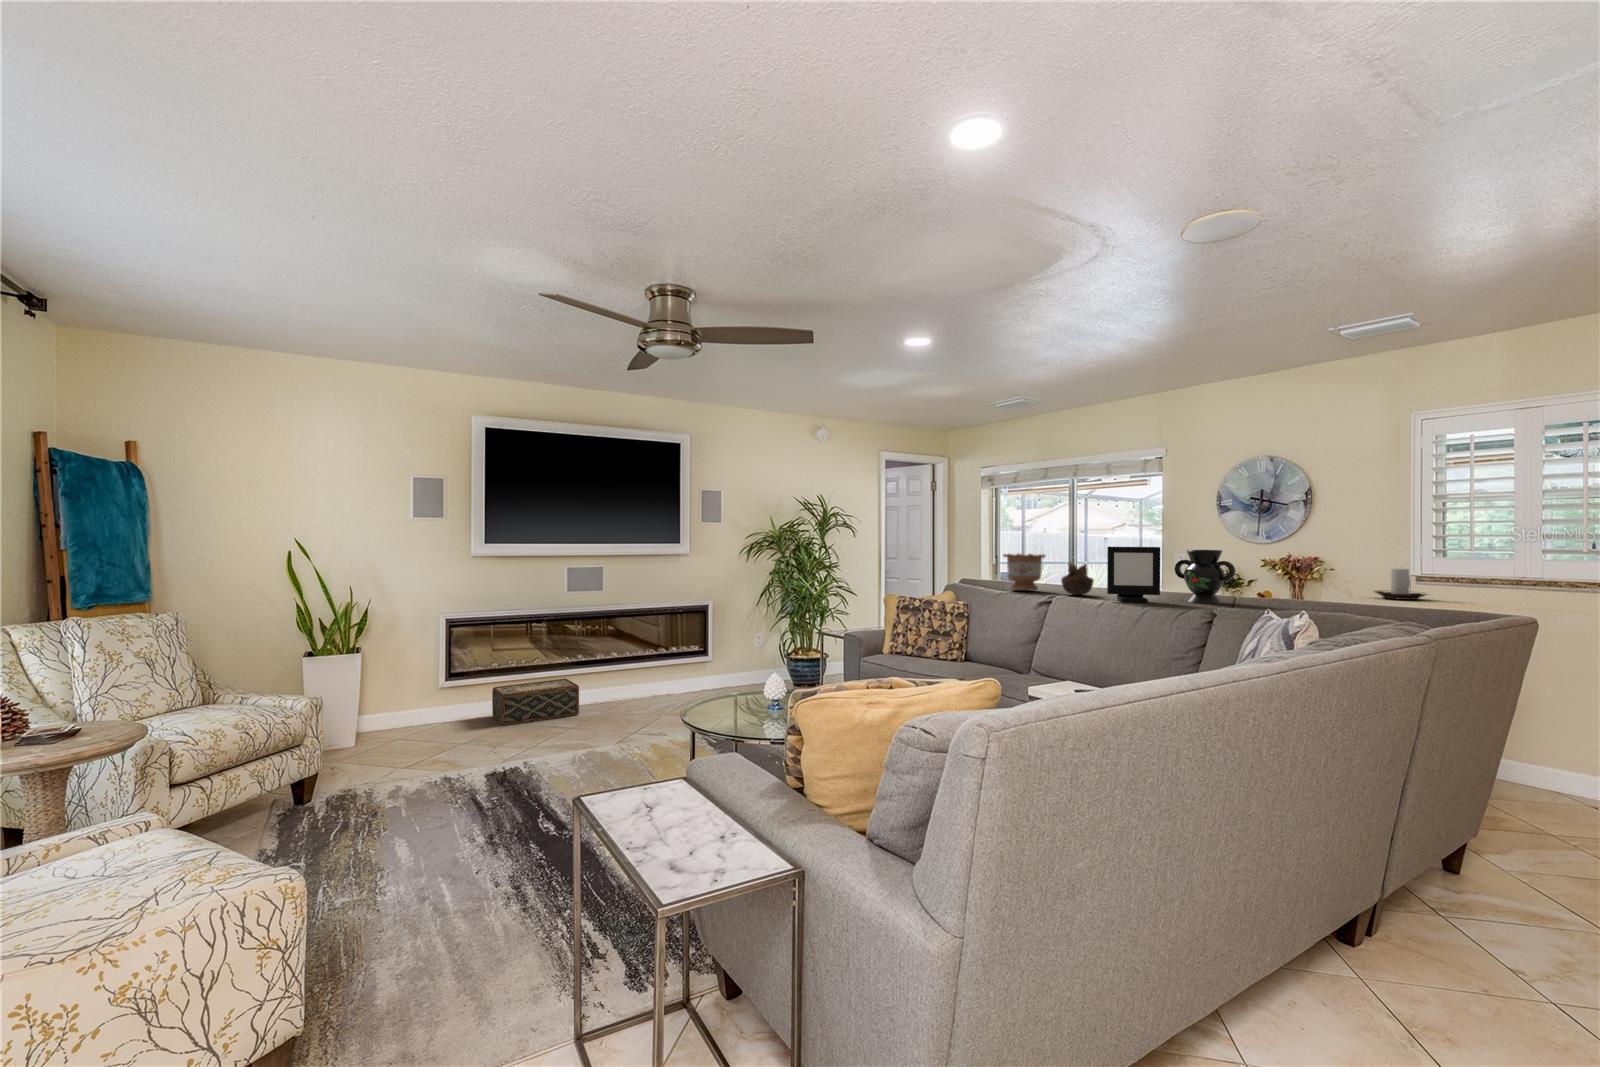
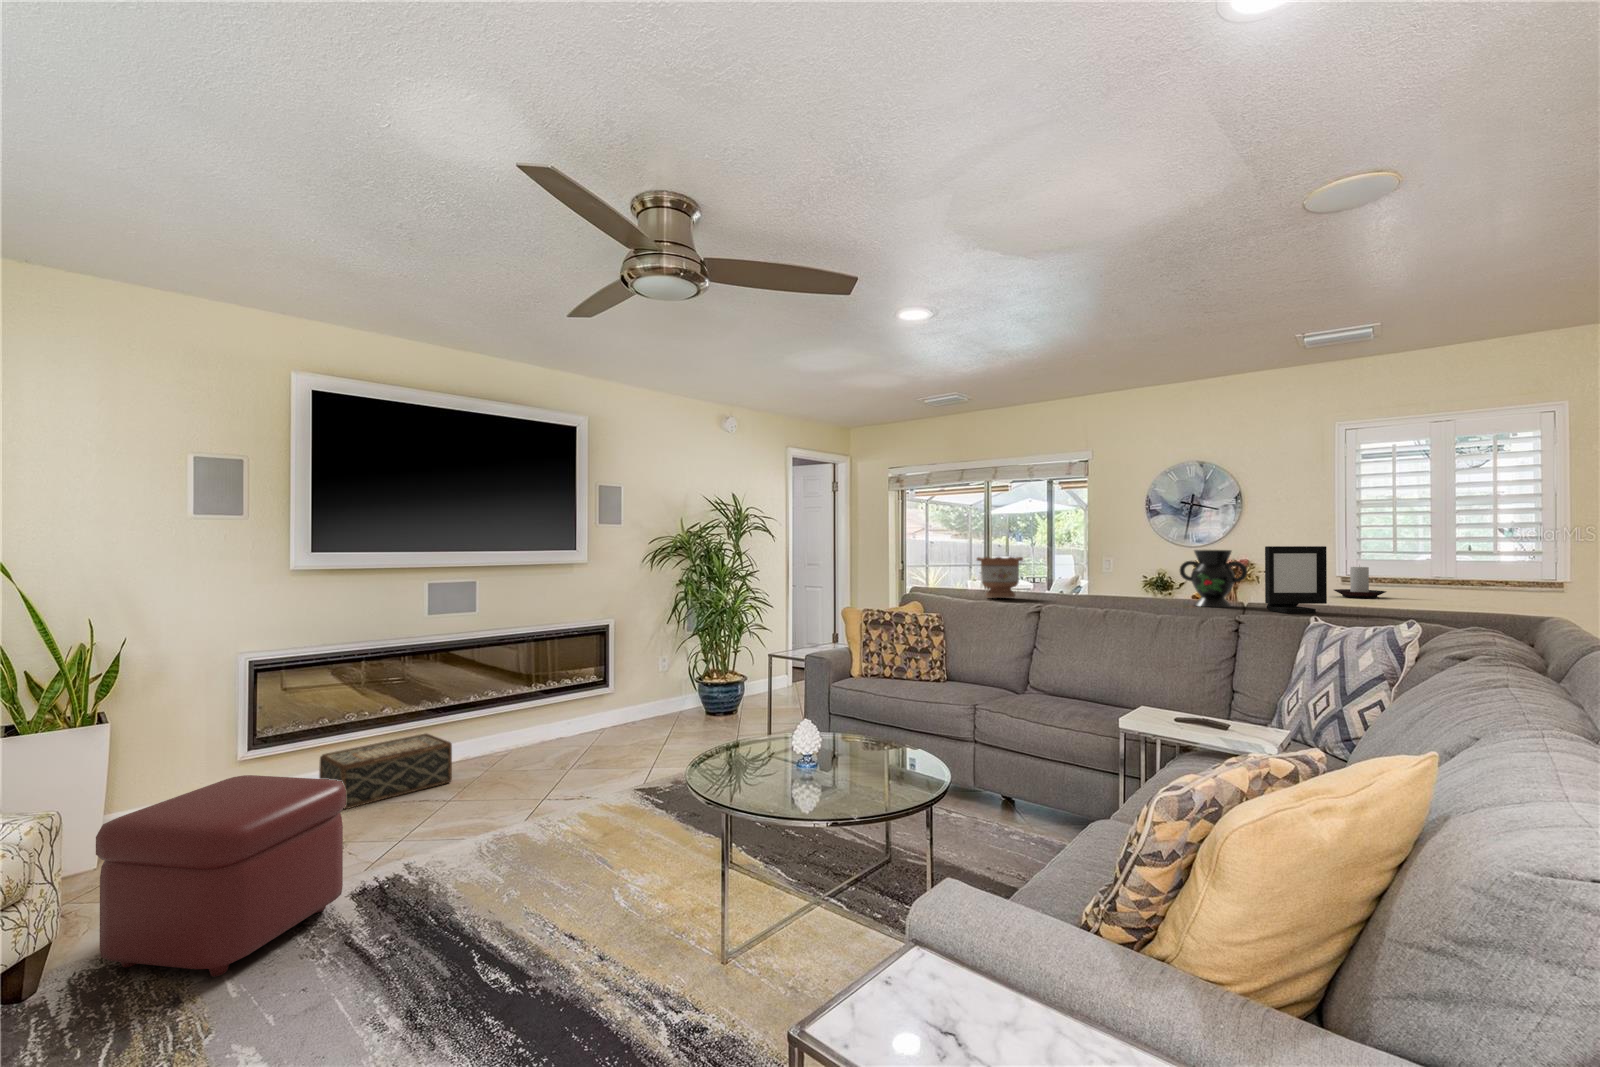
picture frame: present [1107,547,1160,603] -> present [1265,546,1327,613]
decorative bowl: present [1061,562,1094,595] -> none [1051,564,1087,602]
ottoman: none [340,690,481,806] -> present [96,775,346,977]

